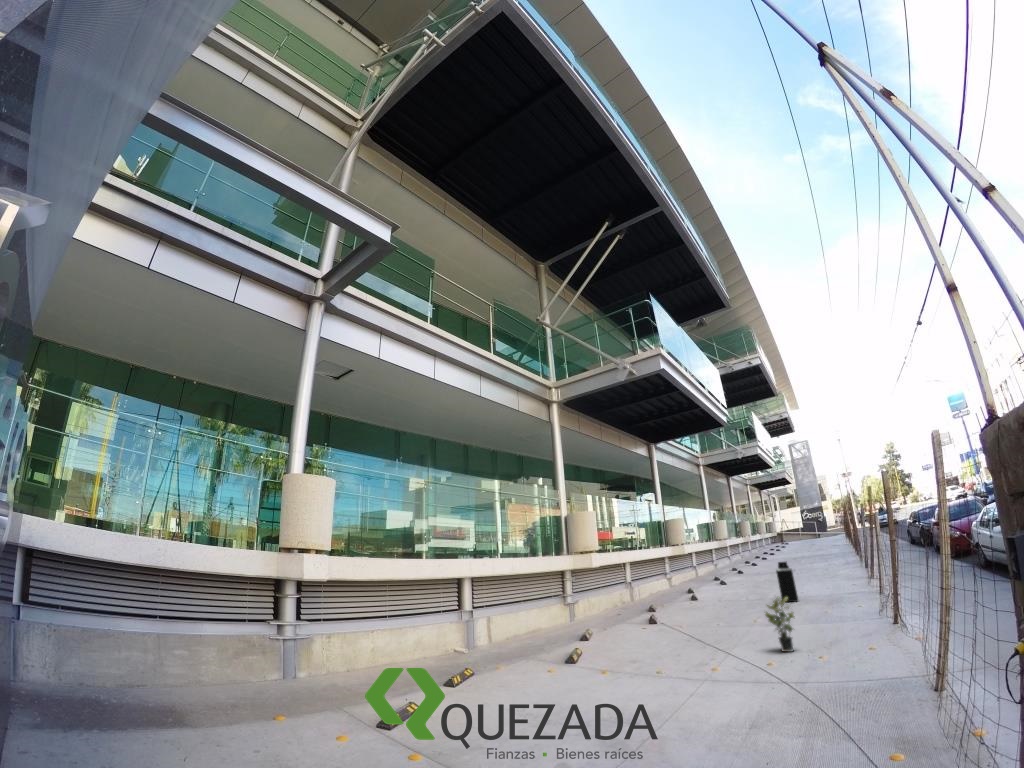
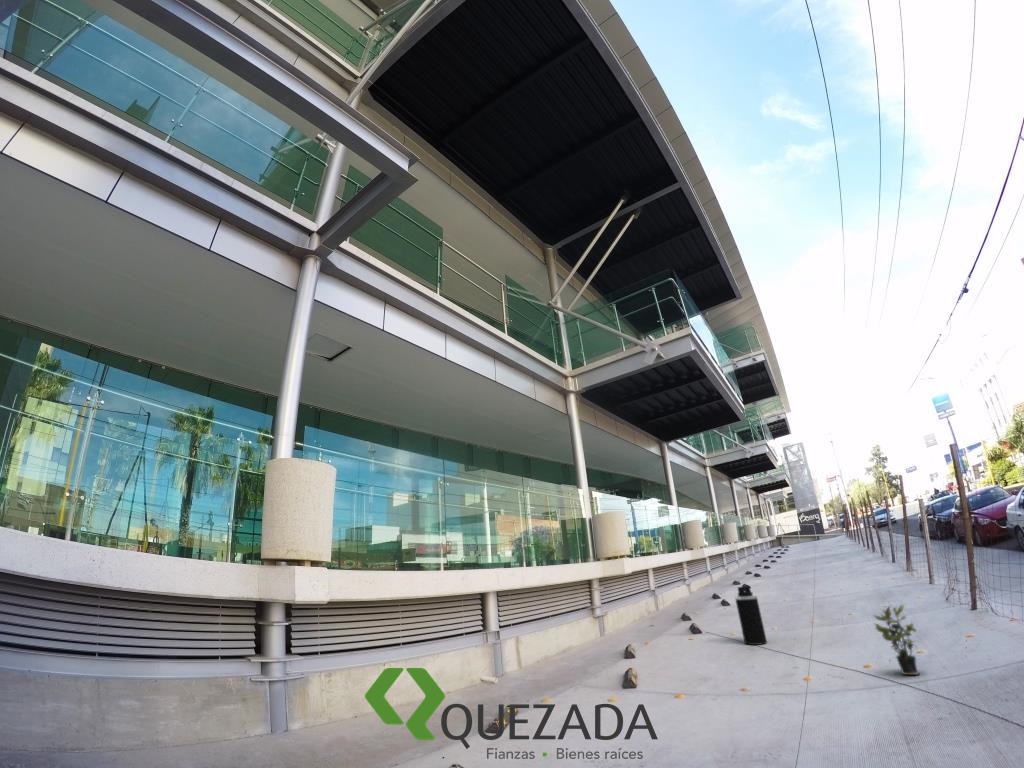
trash can: present [776,562,798,602] -> present [735,586,767,645]

